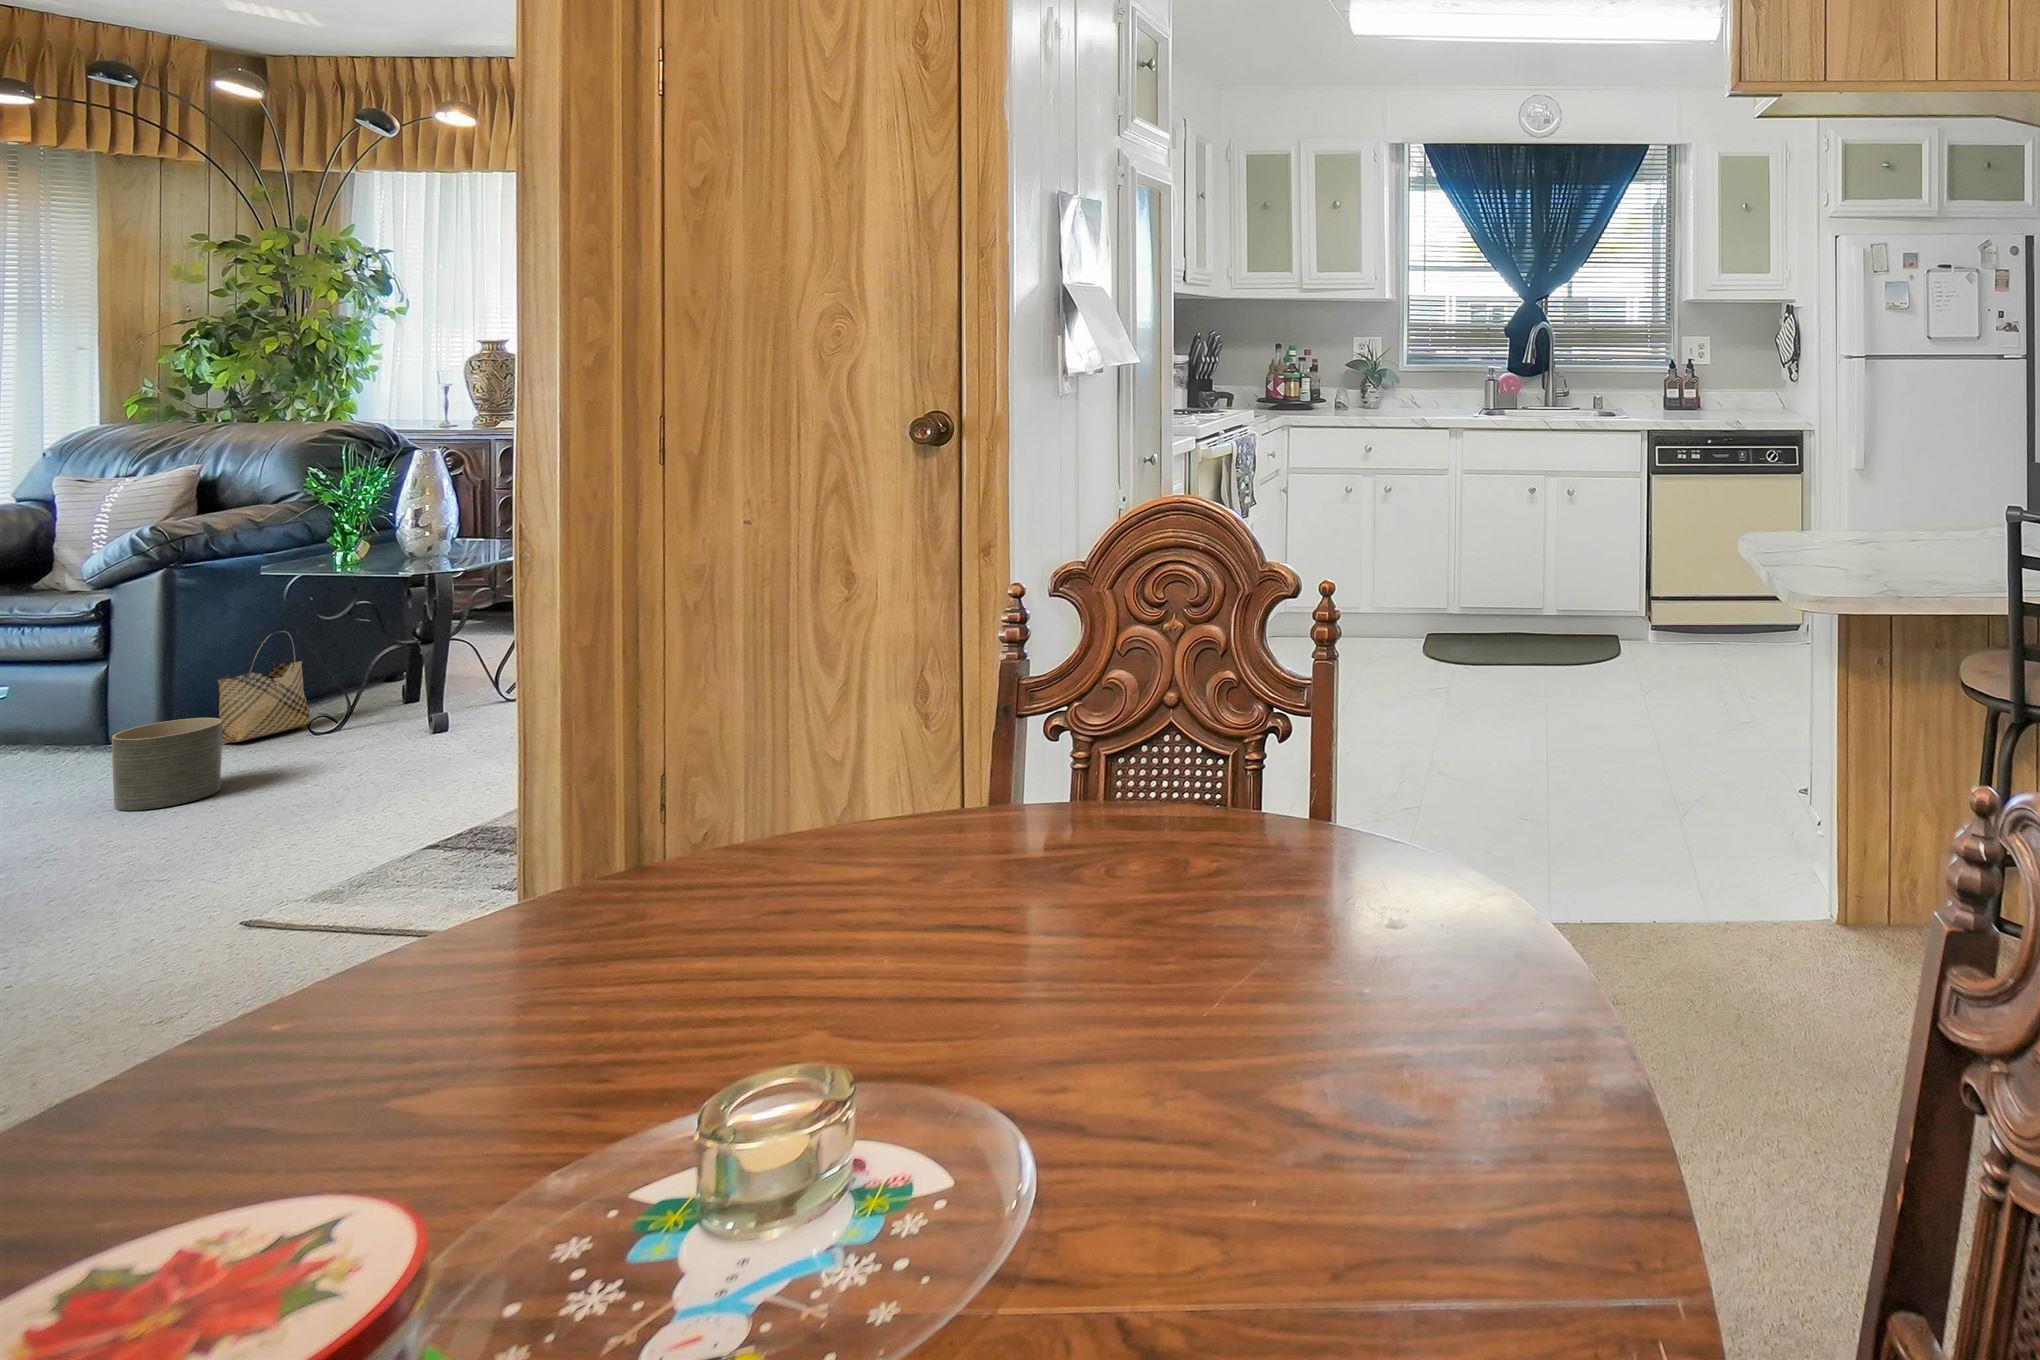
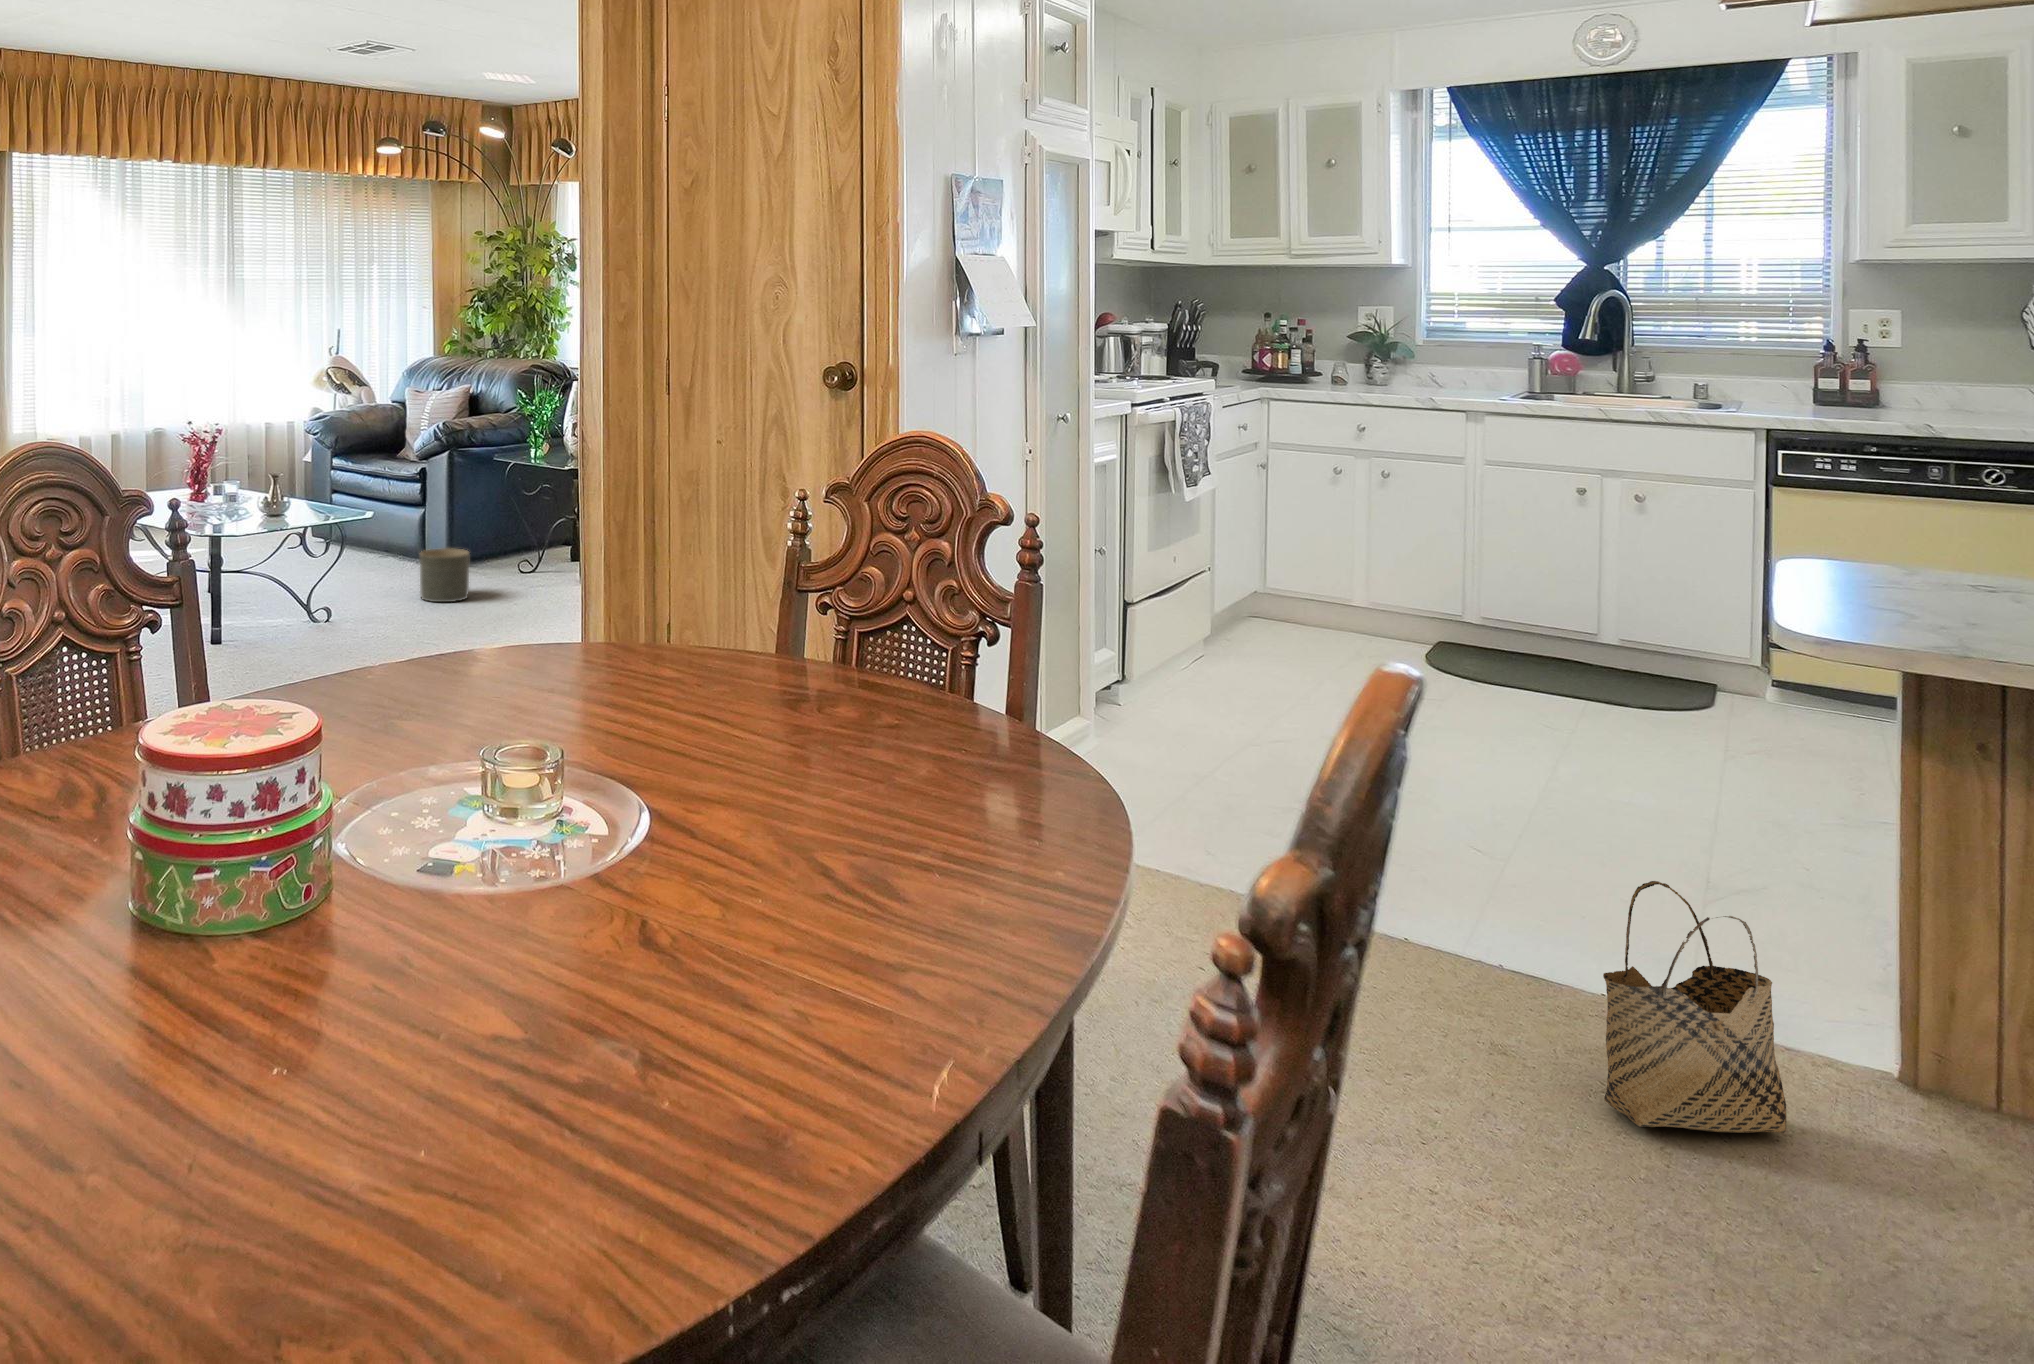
woven basket: present [217,631,310,743] -> present [1603,881,1786,1133]

